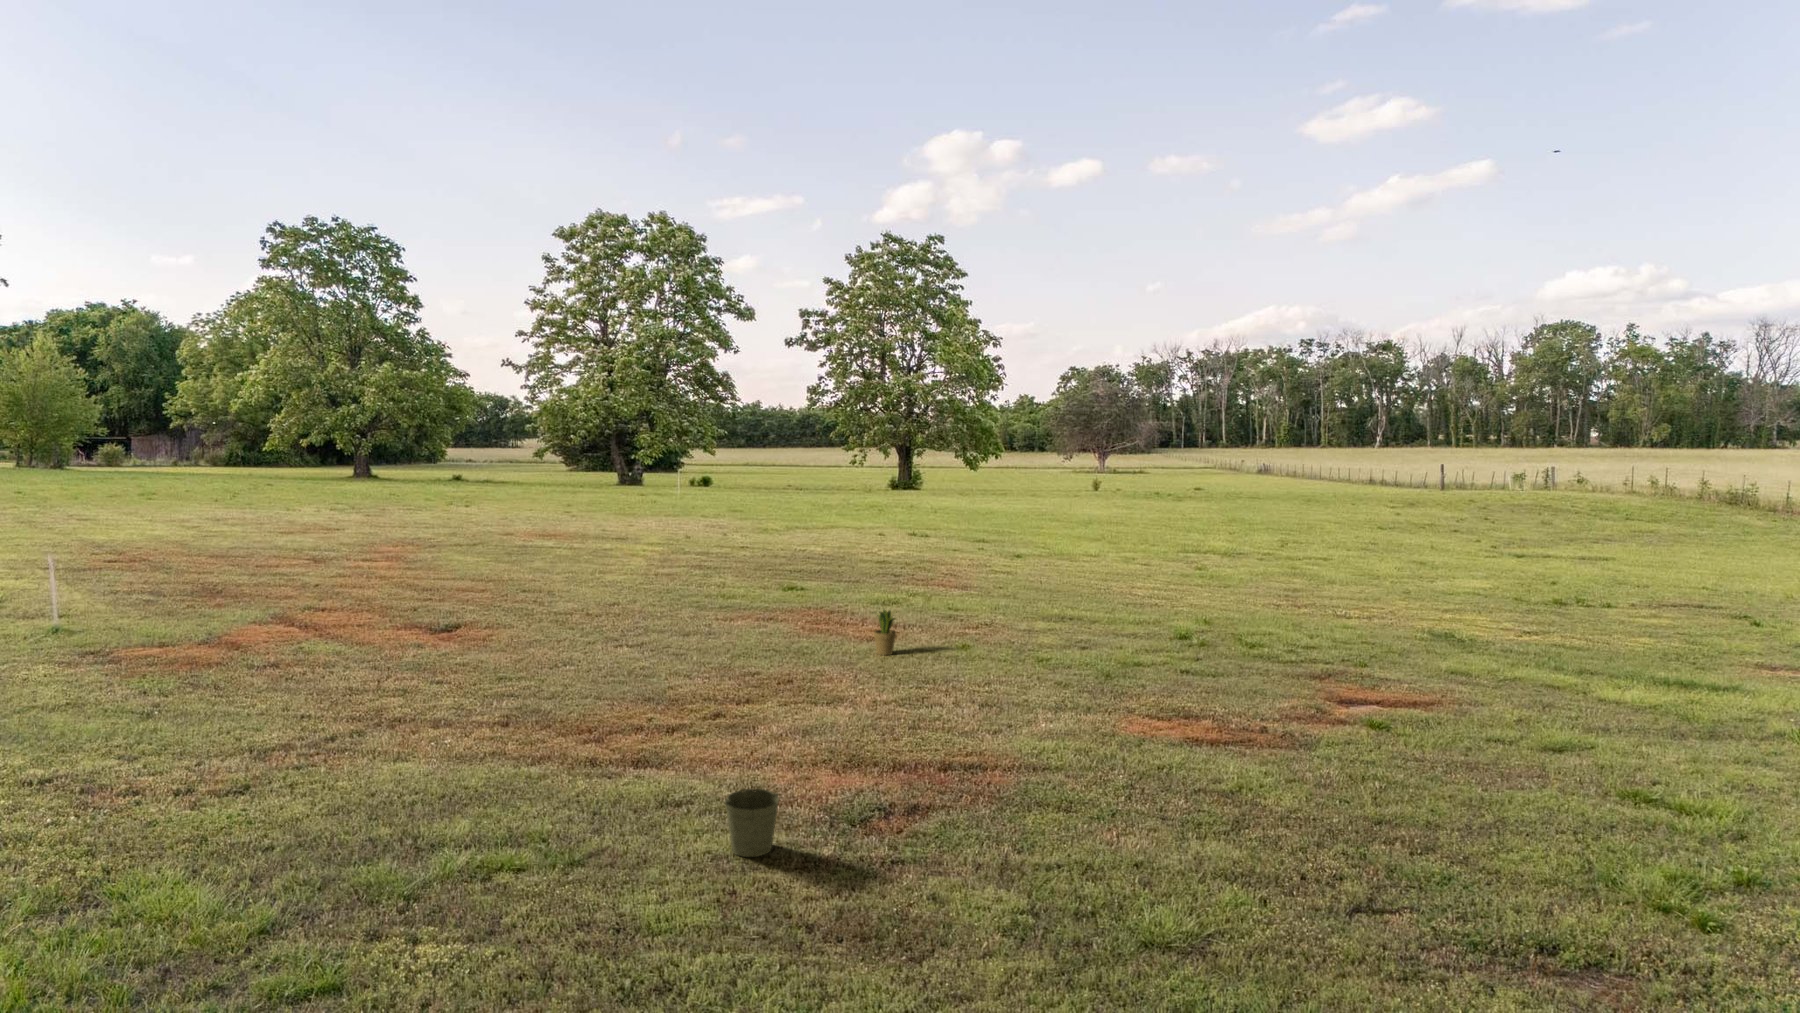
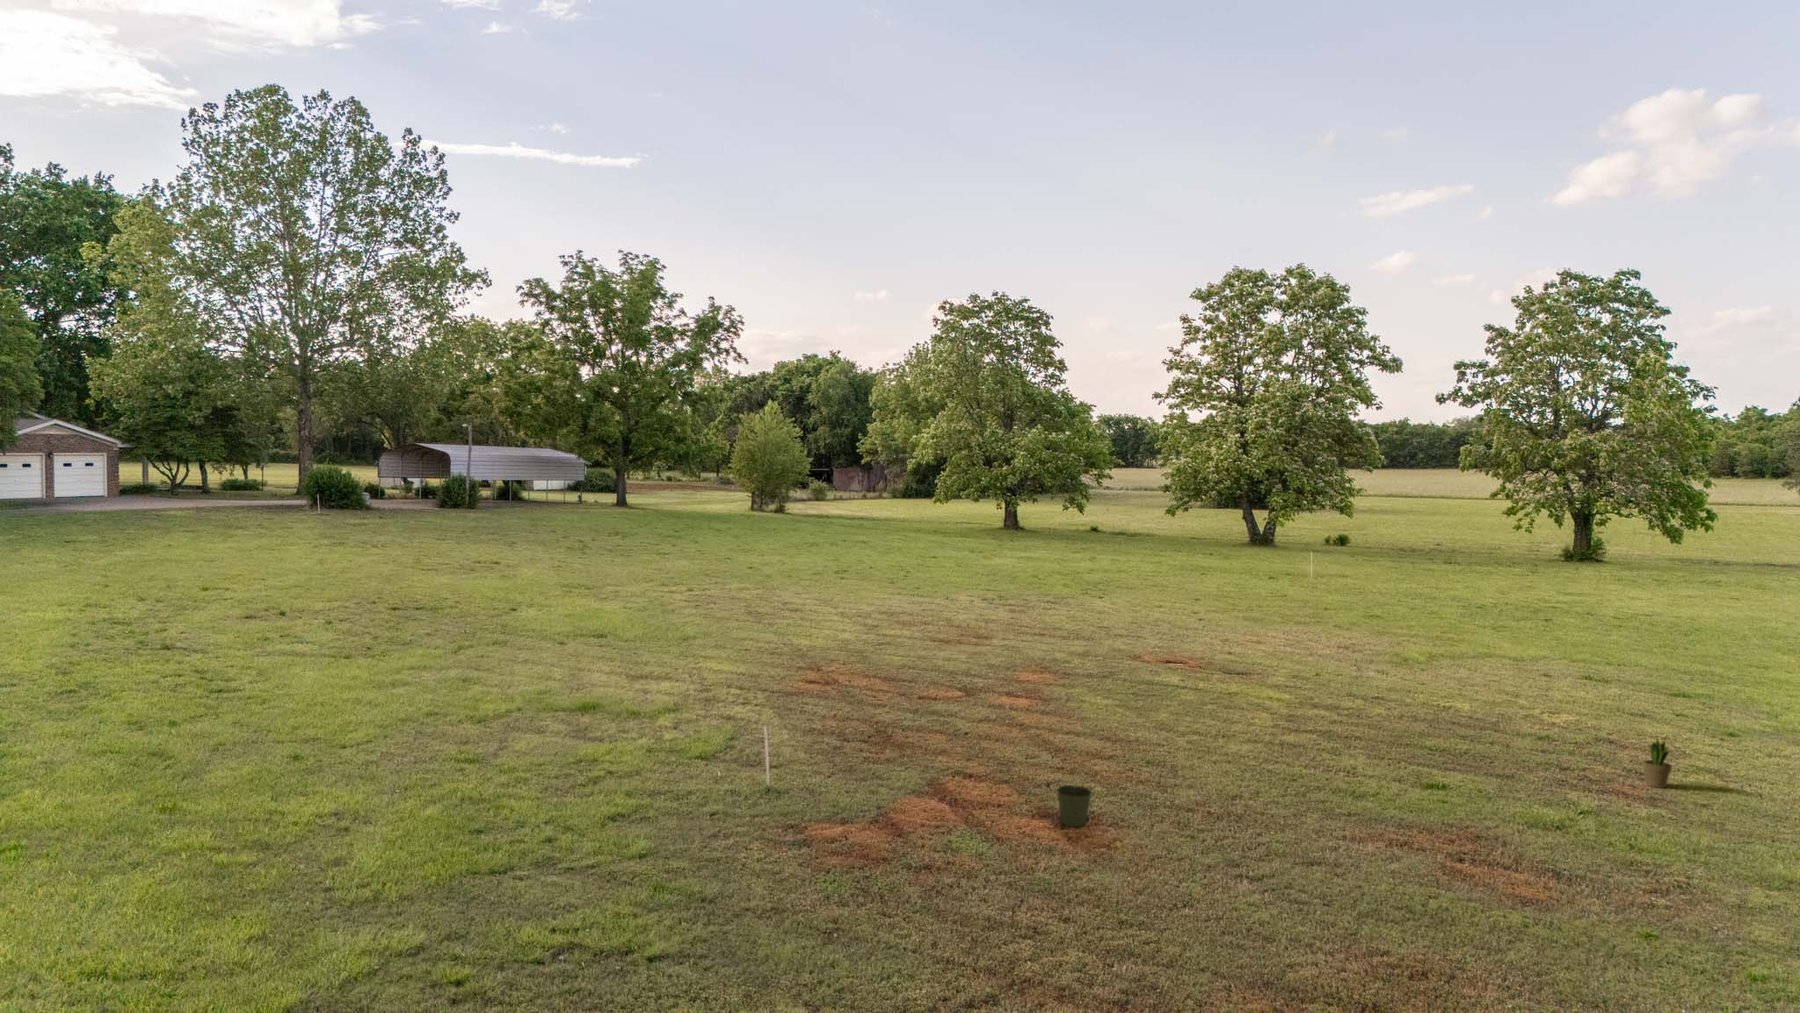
bucket: present [725,789,779,857] -> present [1057,785,1092,827]

